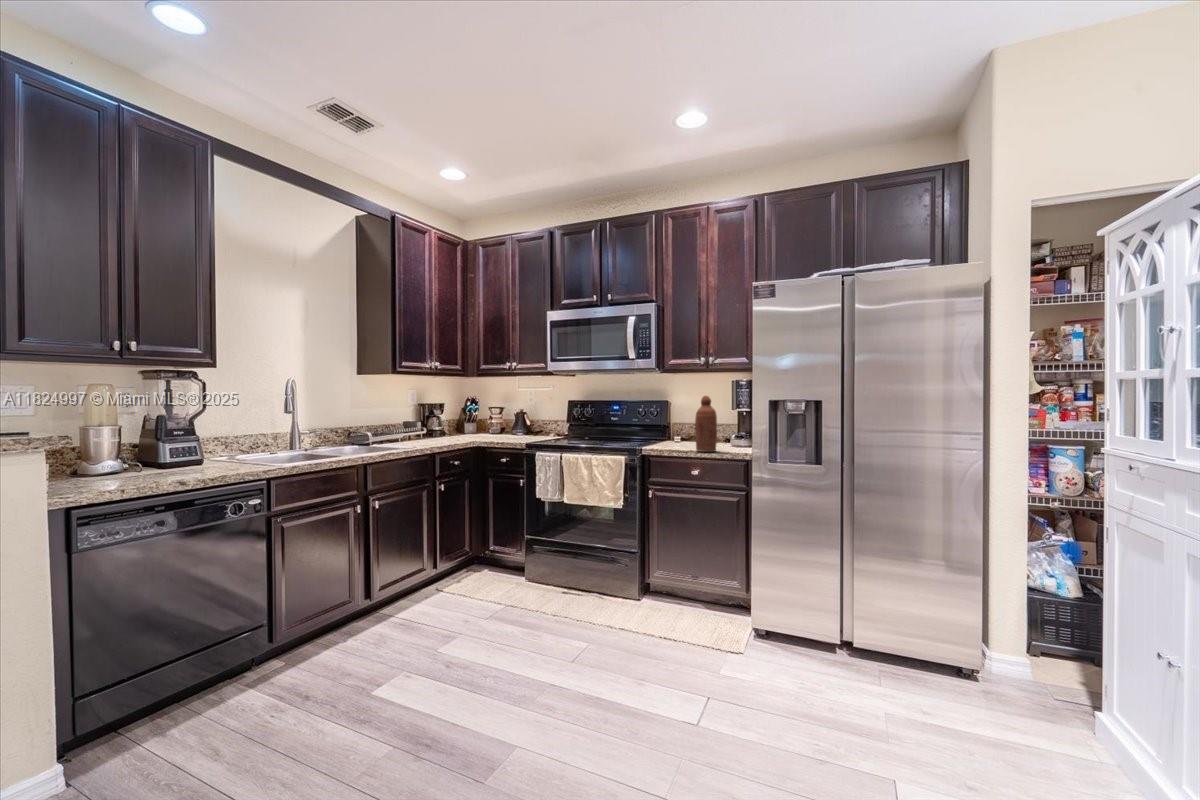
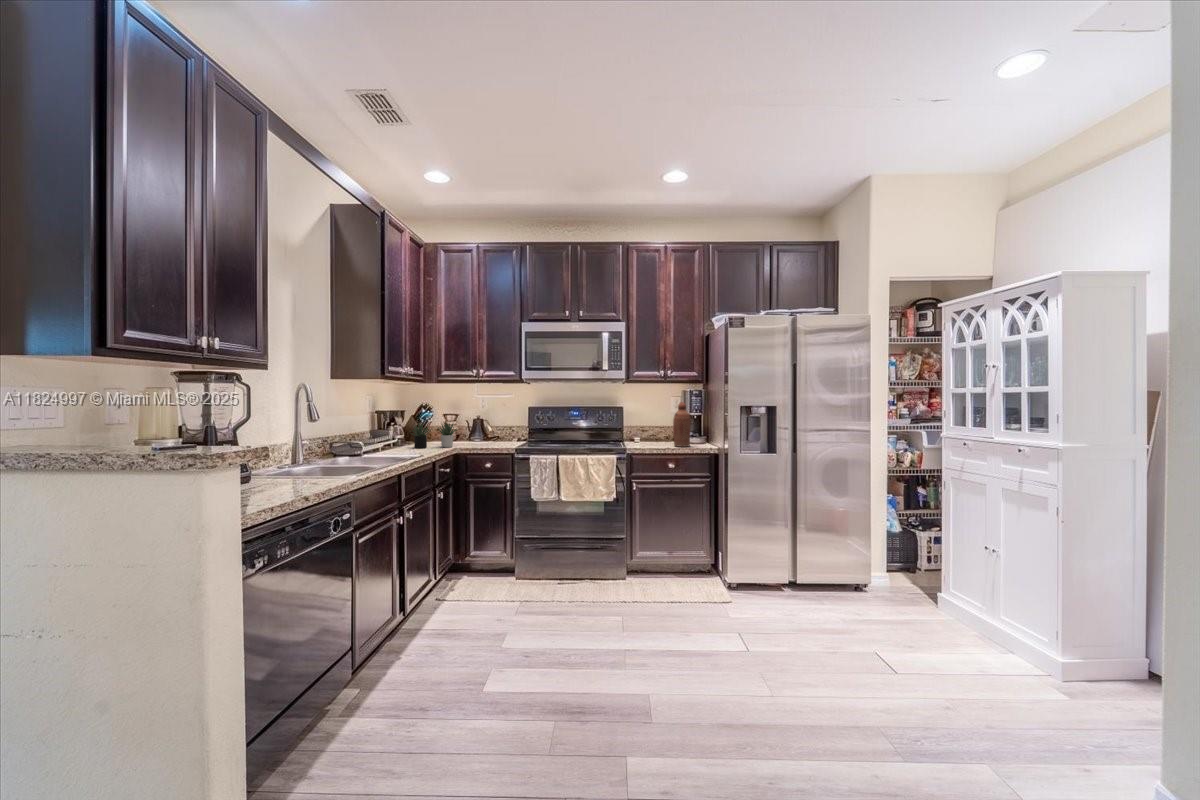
succulent plant: none [431,413,479,441] -> present [411,423,456,448]

